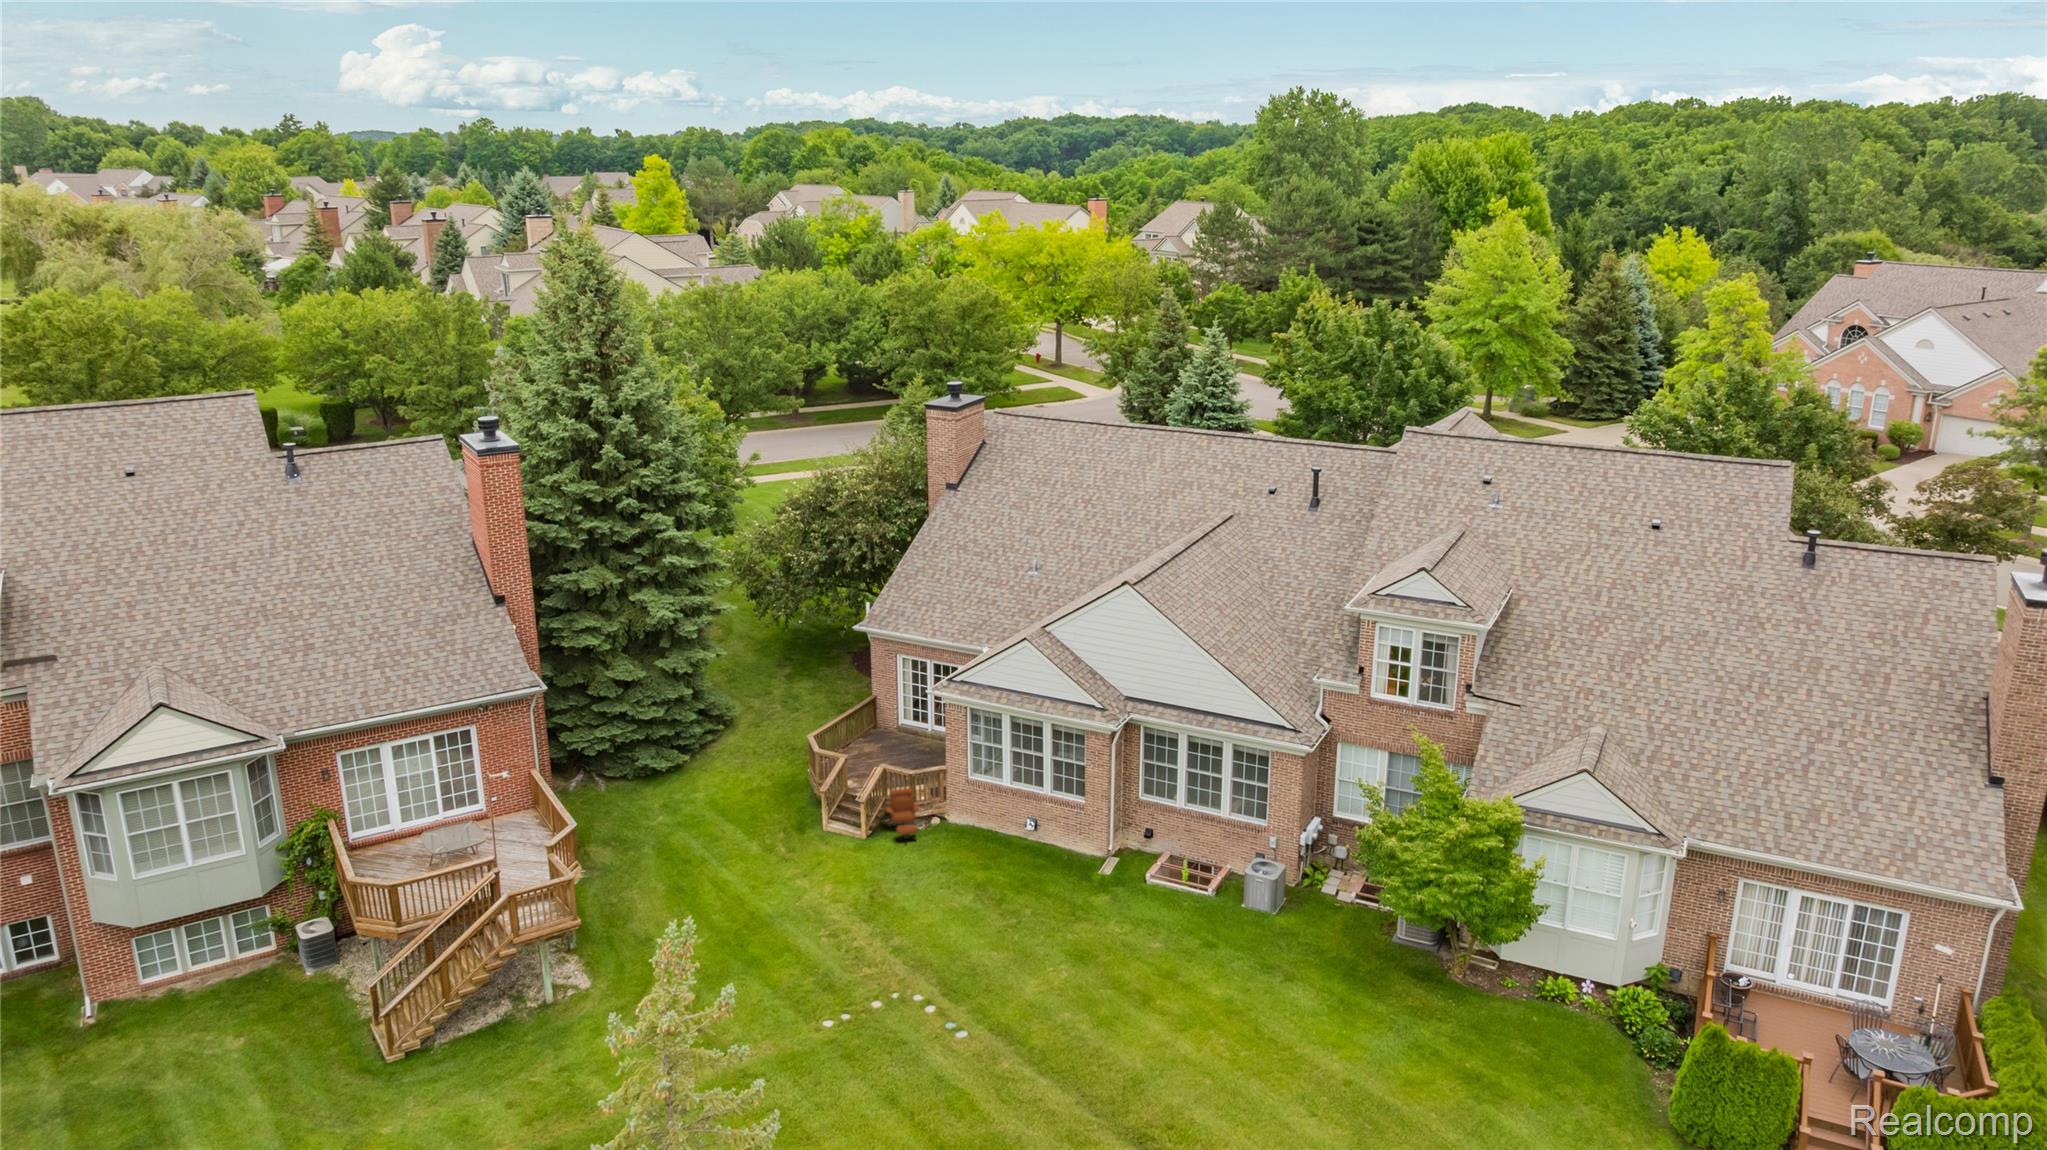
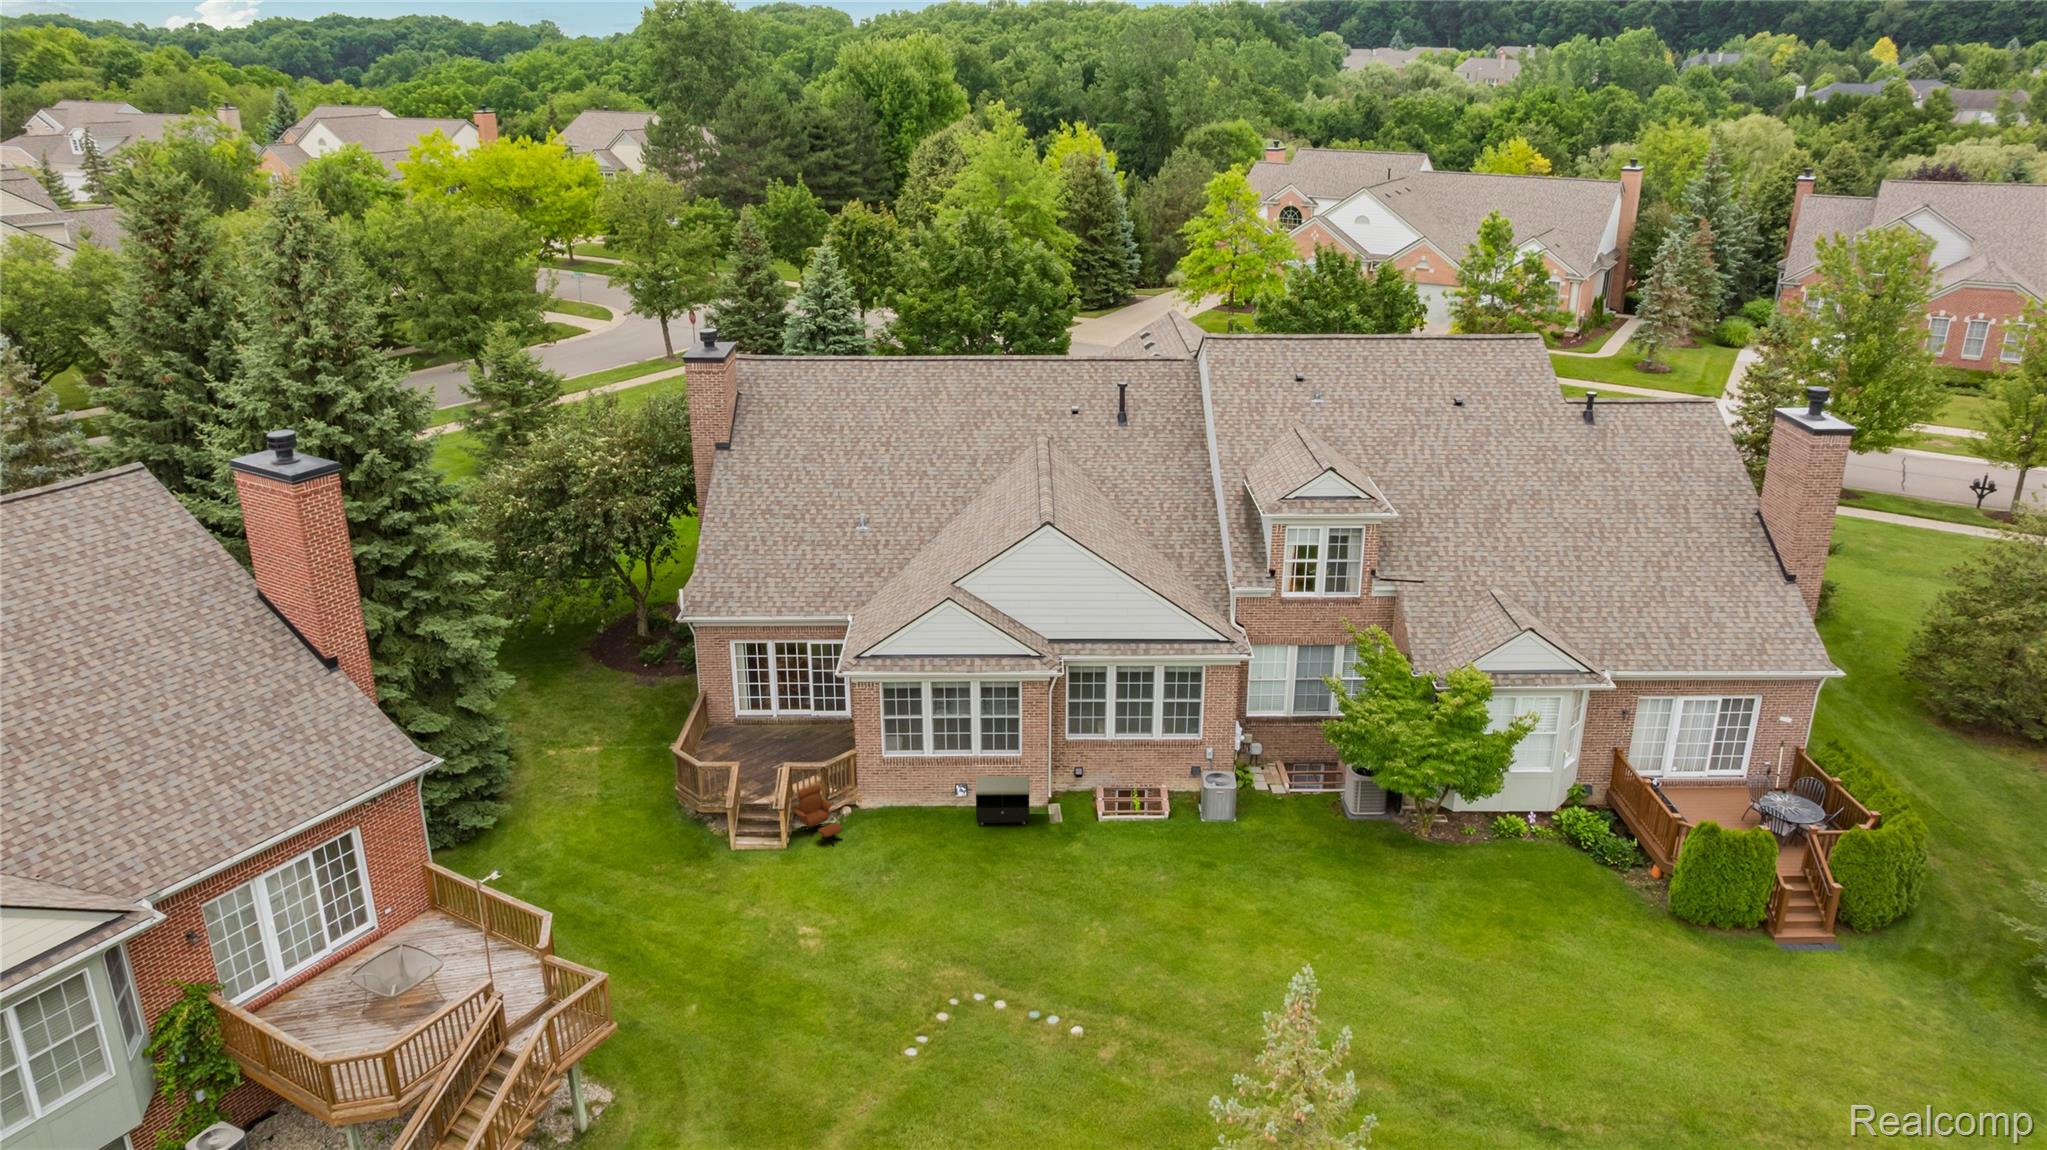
storage bench: none [1033,812,1090,865] -> present [976,776,1029,825]

